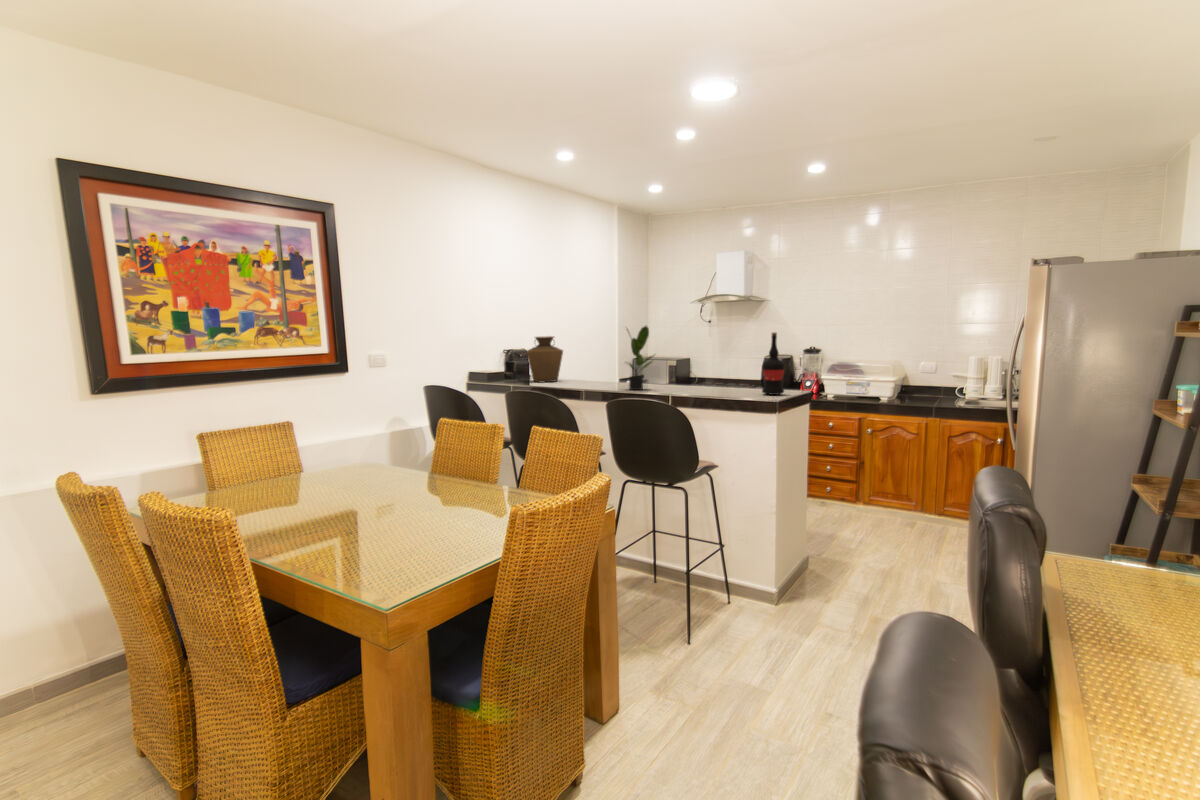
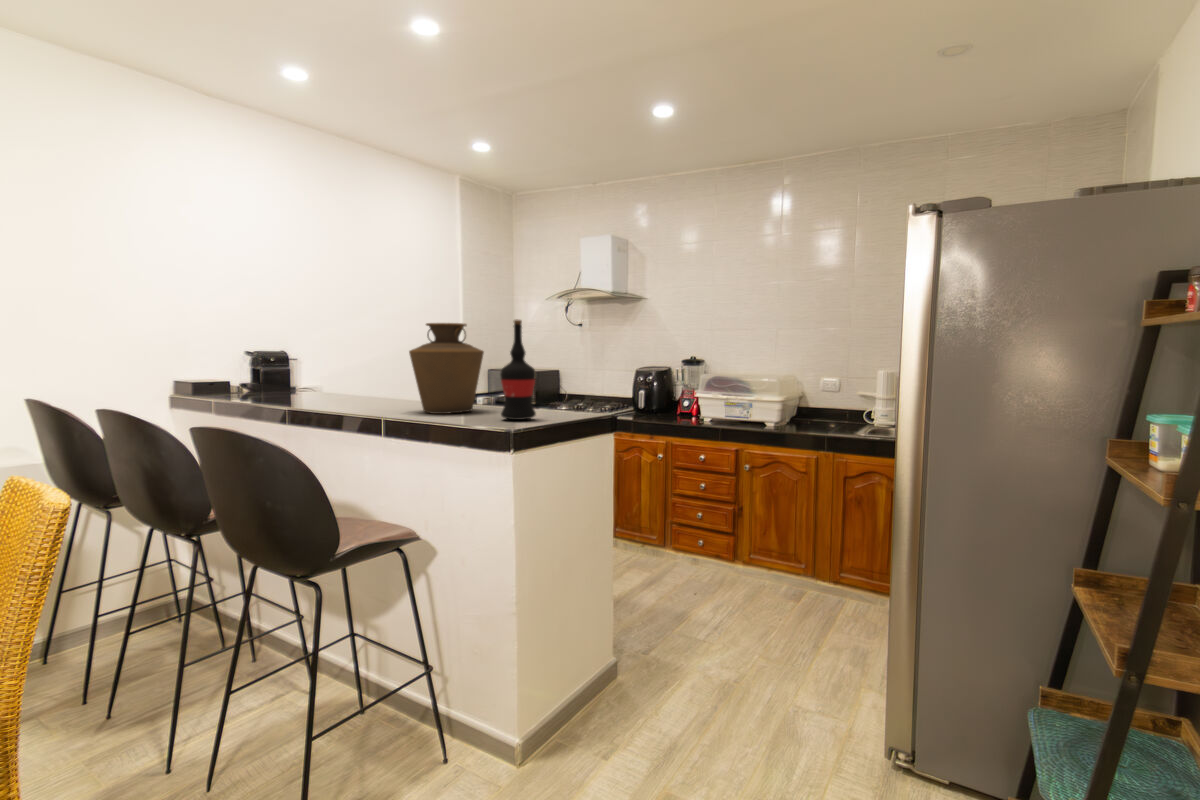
potted plant: present [629,326,655,390] -> none [322,309,380,409]
vase: present [527,336,563,382] -> present [409,323,484,414]

